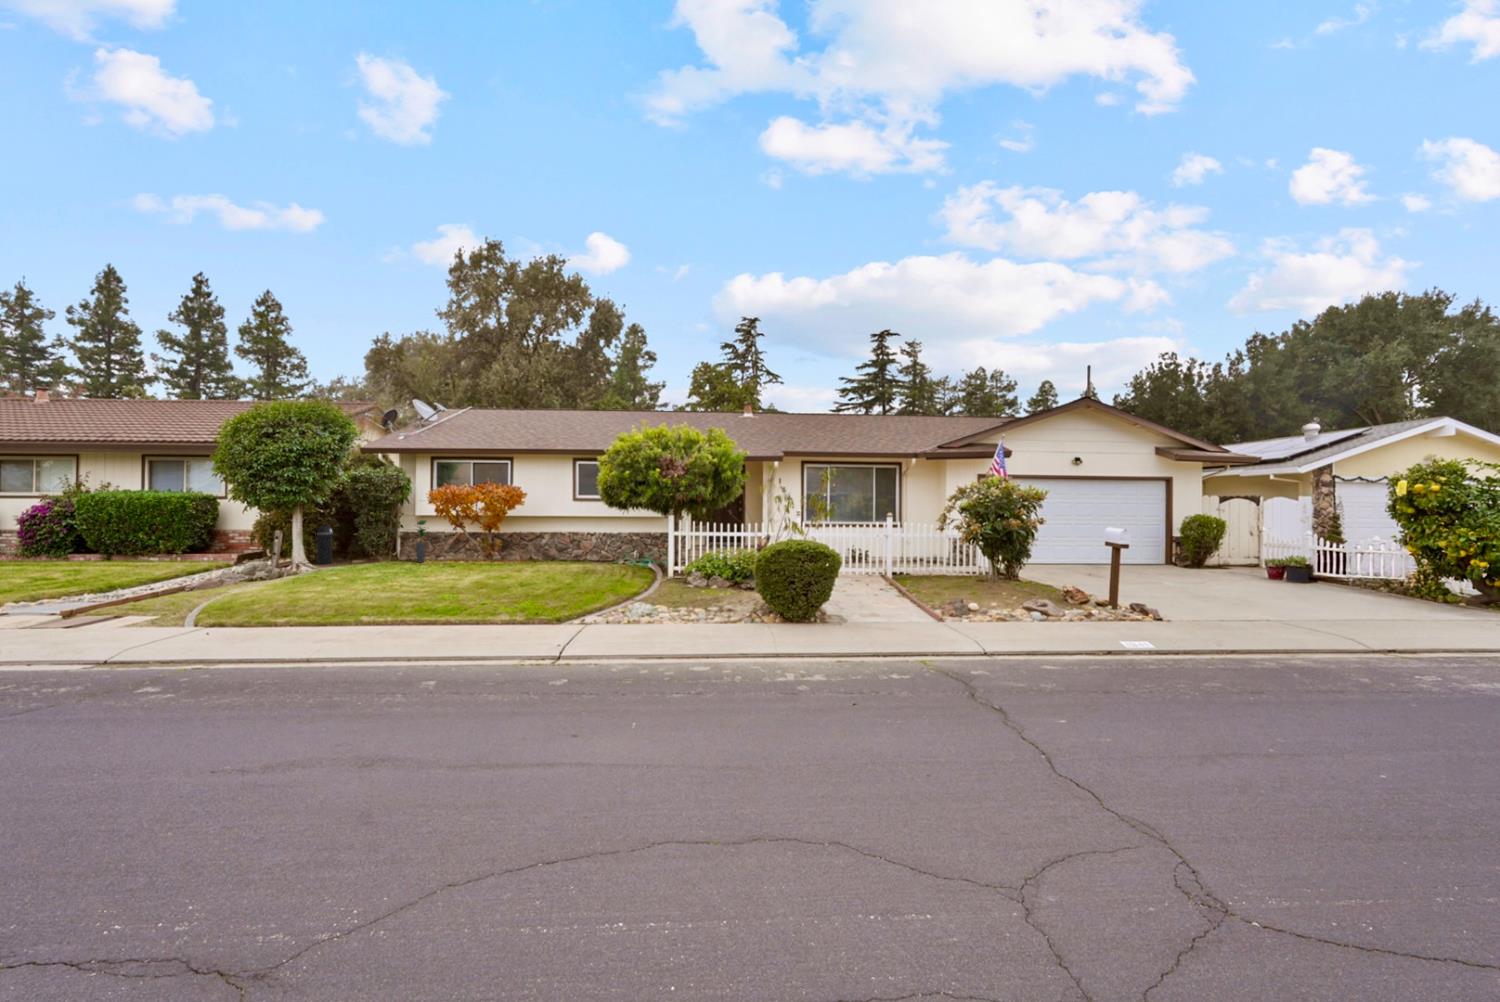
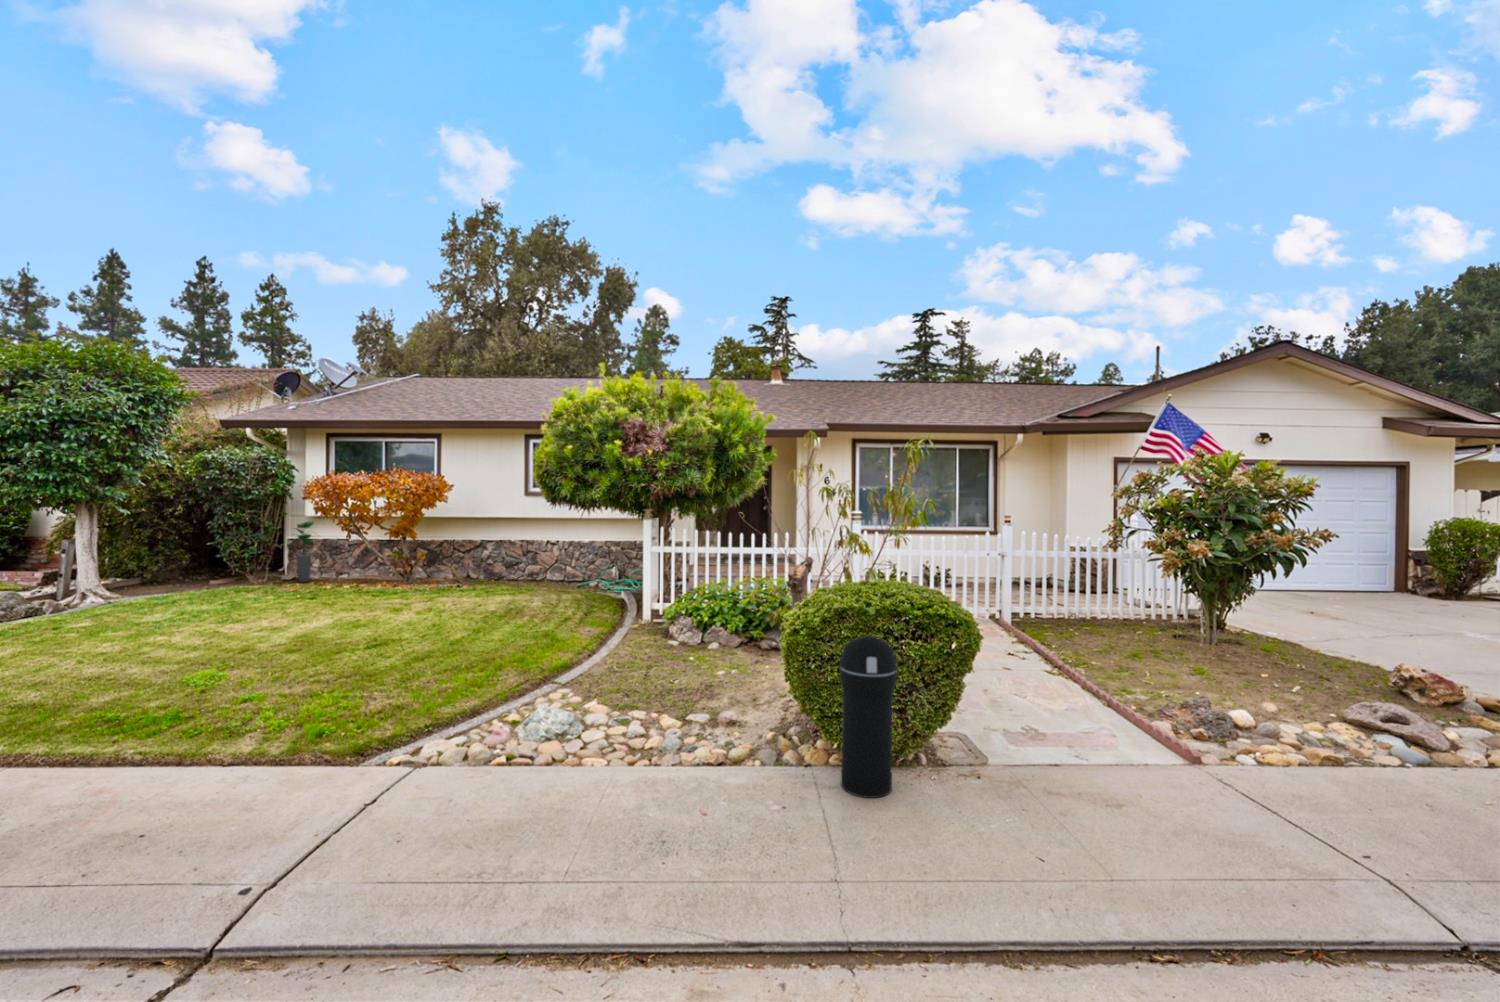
trash can: present [317,525,333,564] -> present [839,636,897,798]

